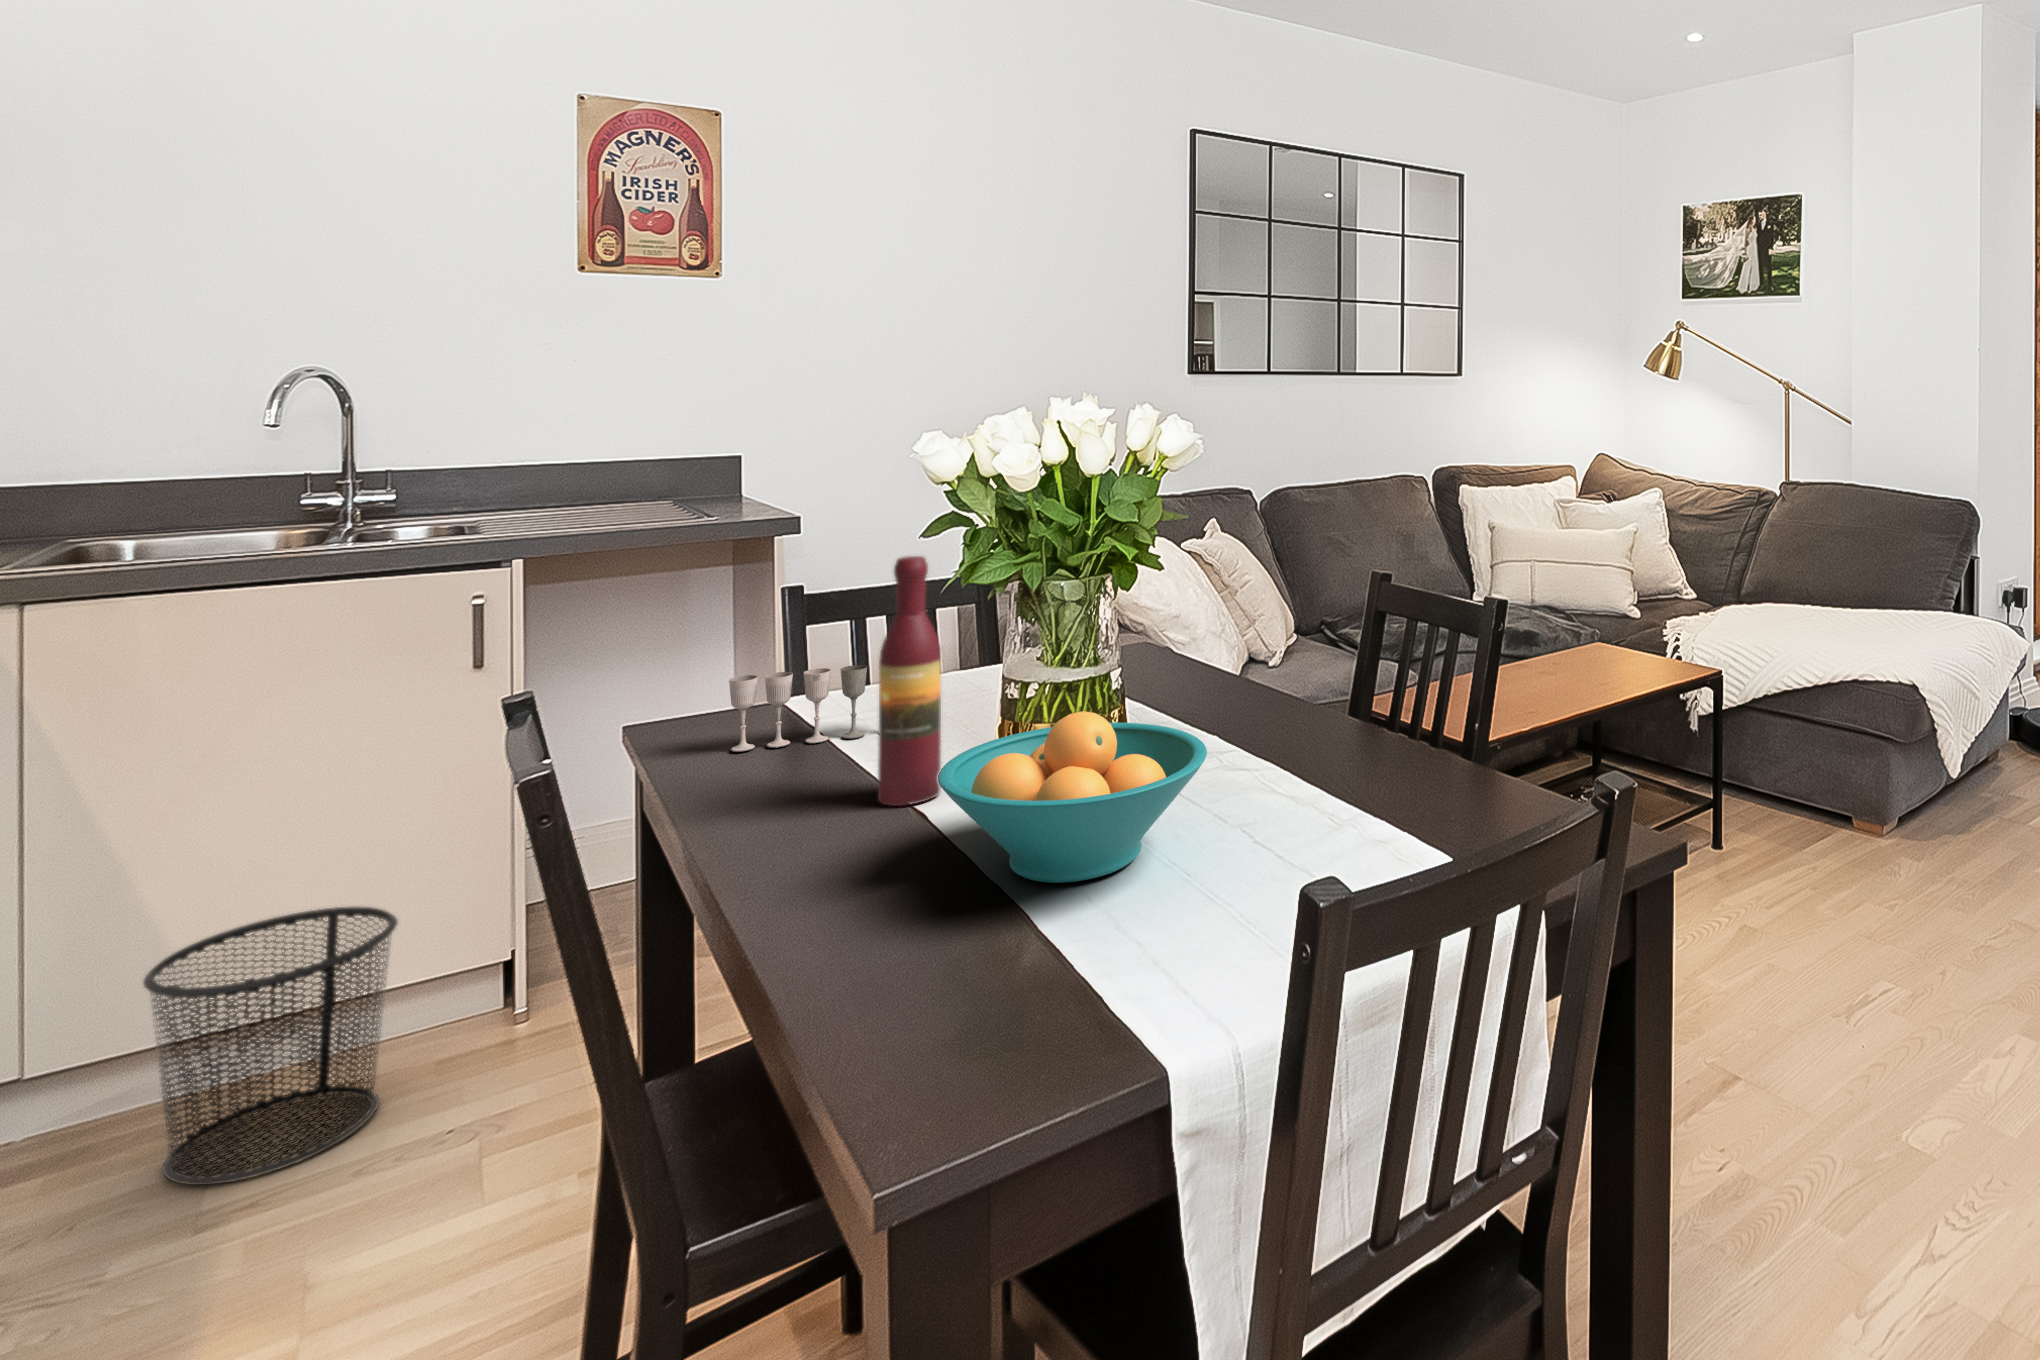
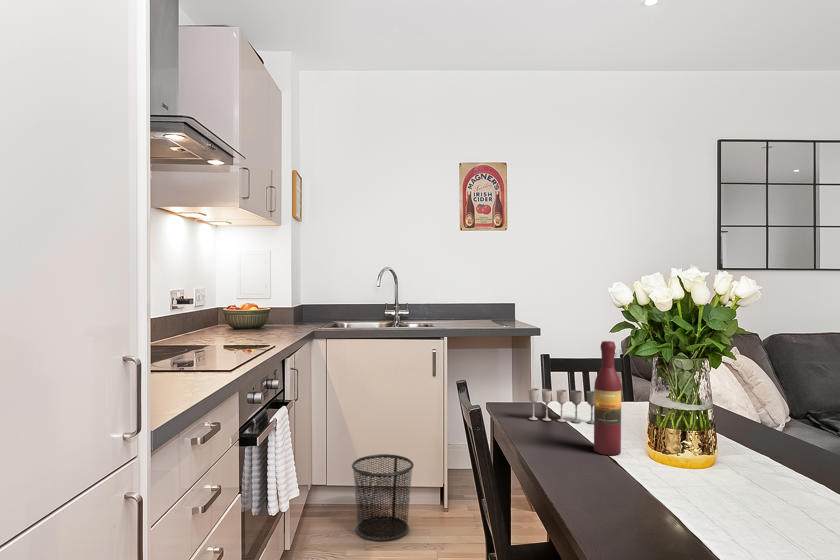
fruit bowl: present [938,711,1207,883] -> none [630,423,773,508]

